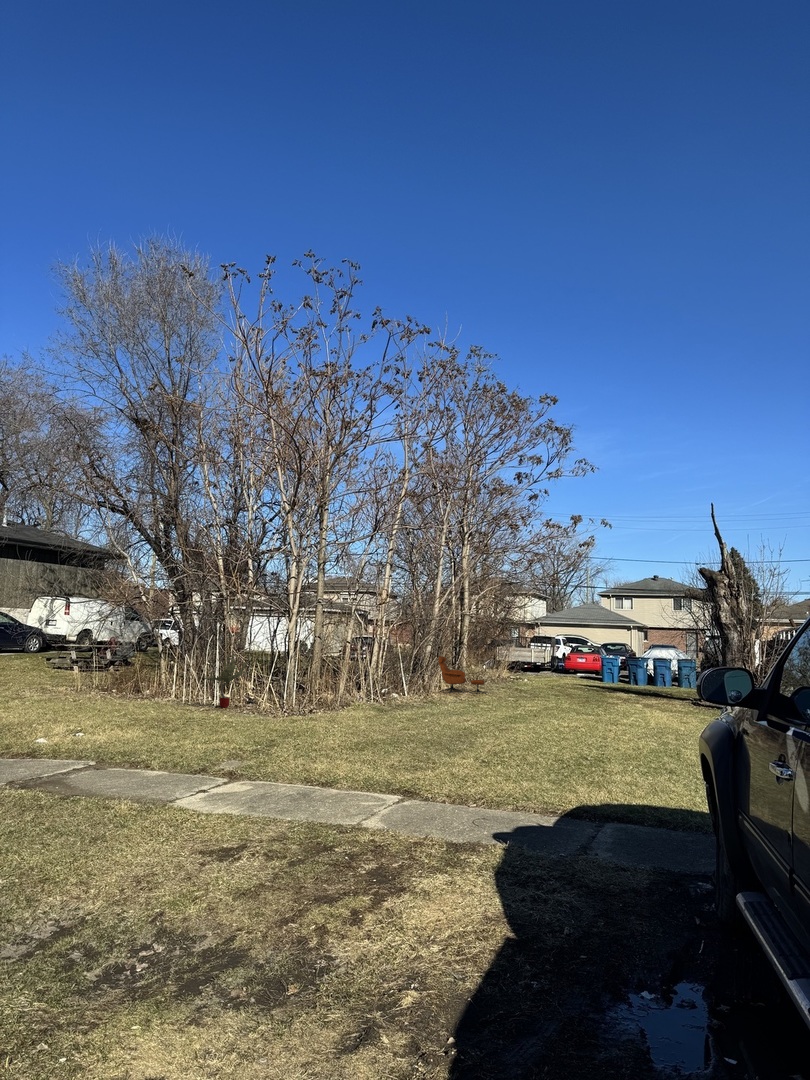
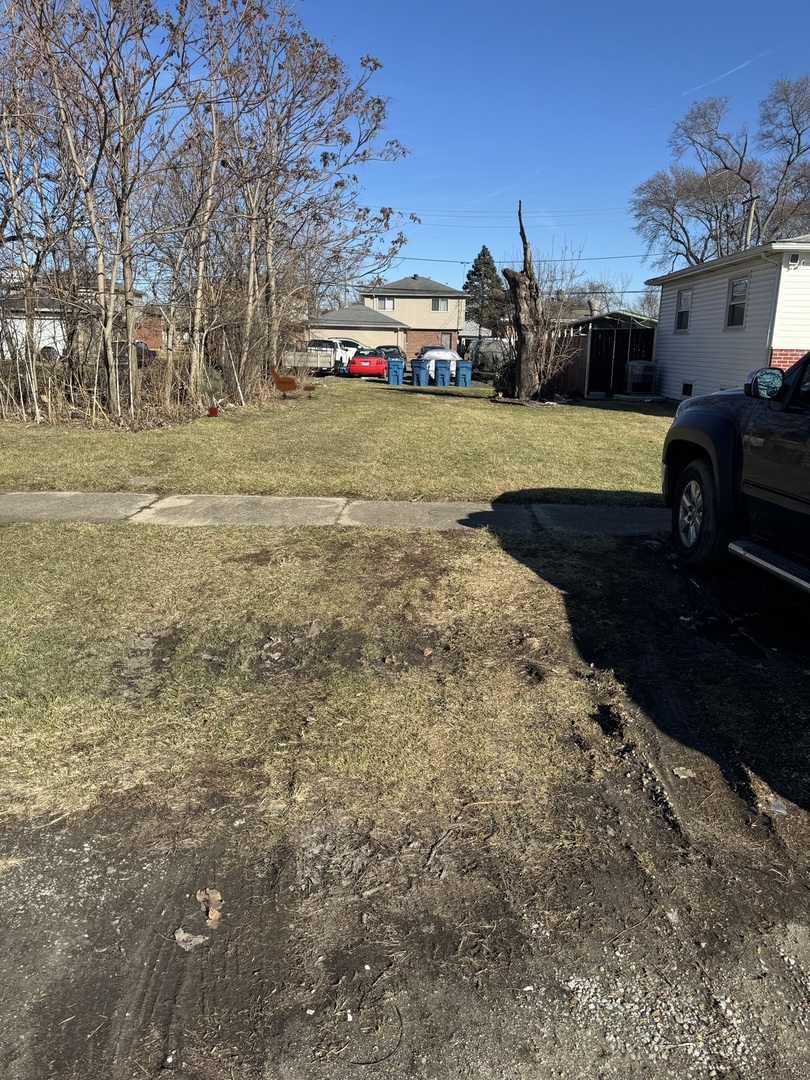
potted tree: present [204,655,247,708] -> present [198,366,224,417]

